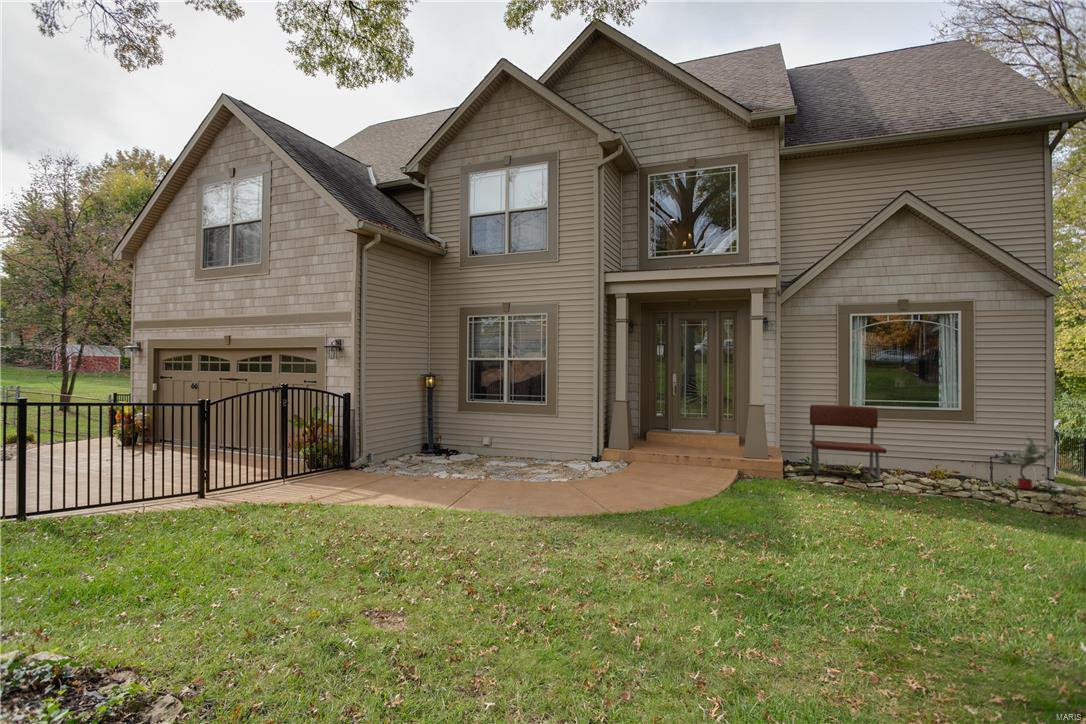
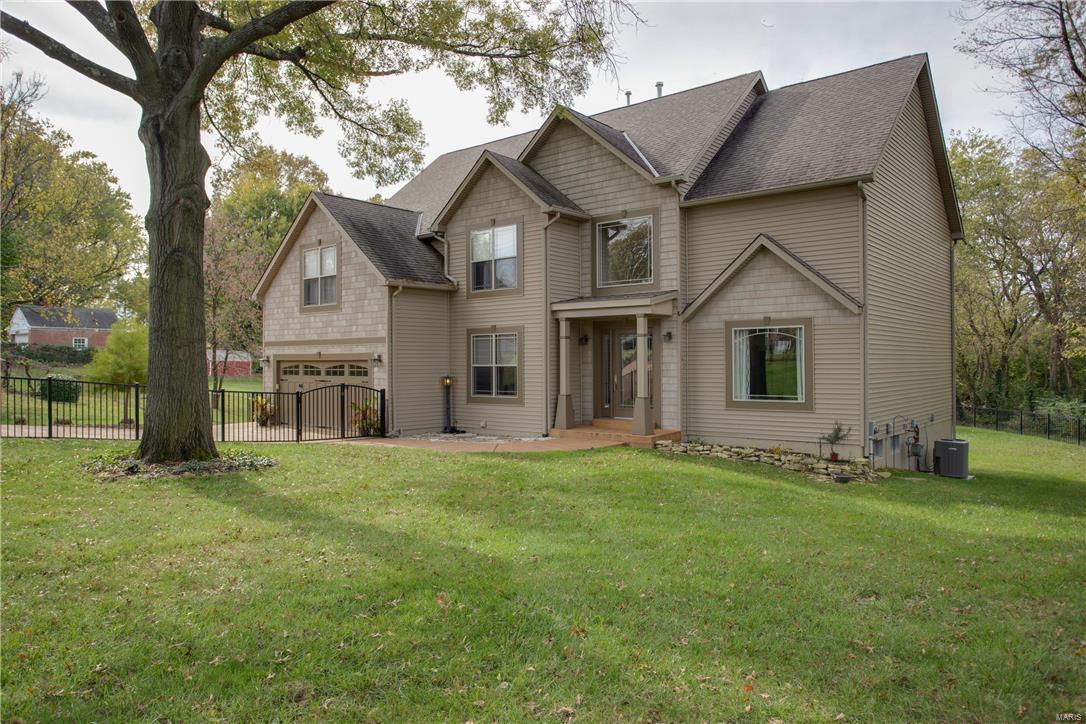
bench: present [810,405,887,479] -> none [693,398,746,453]

